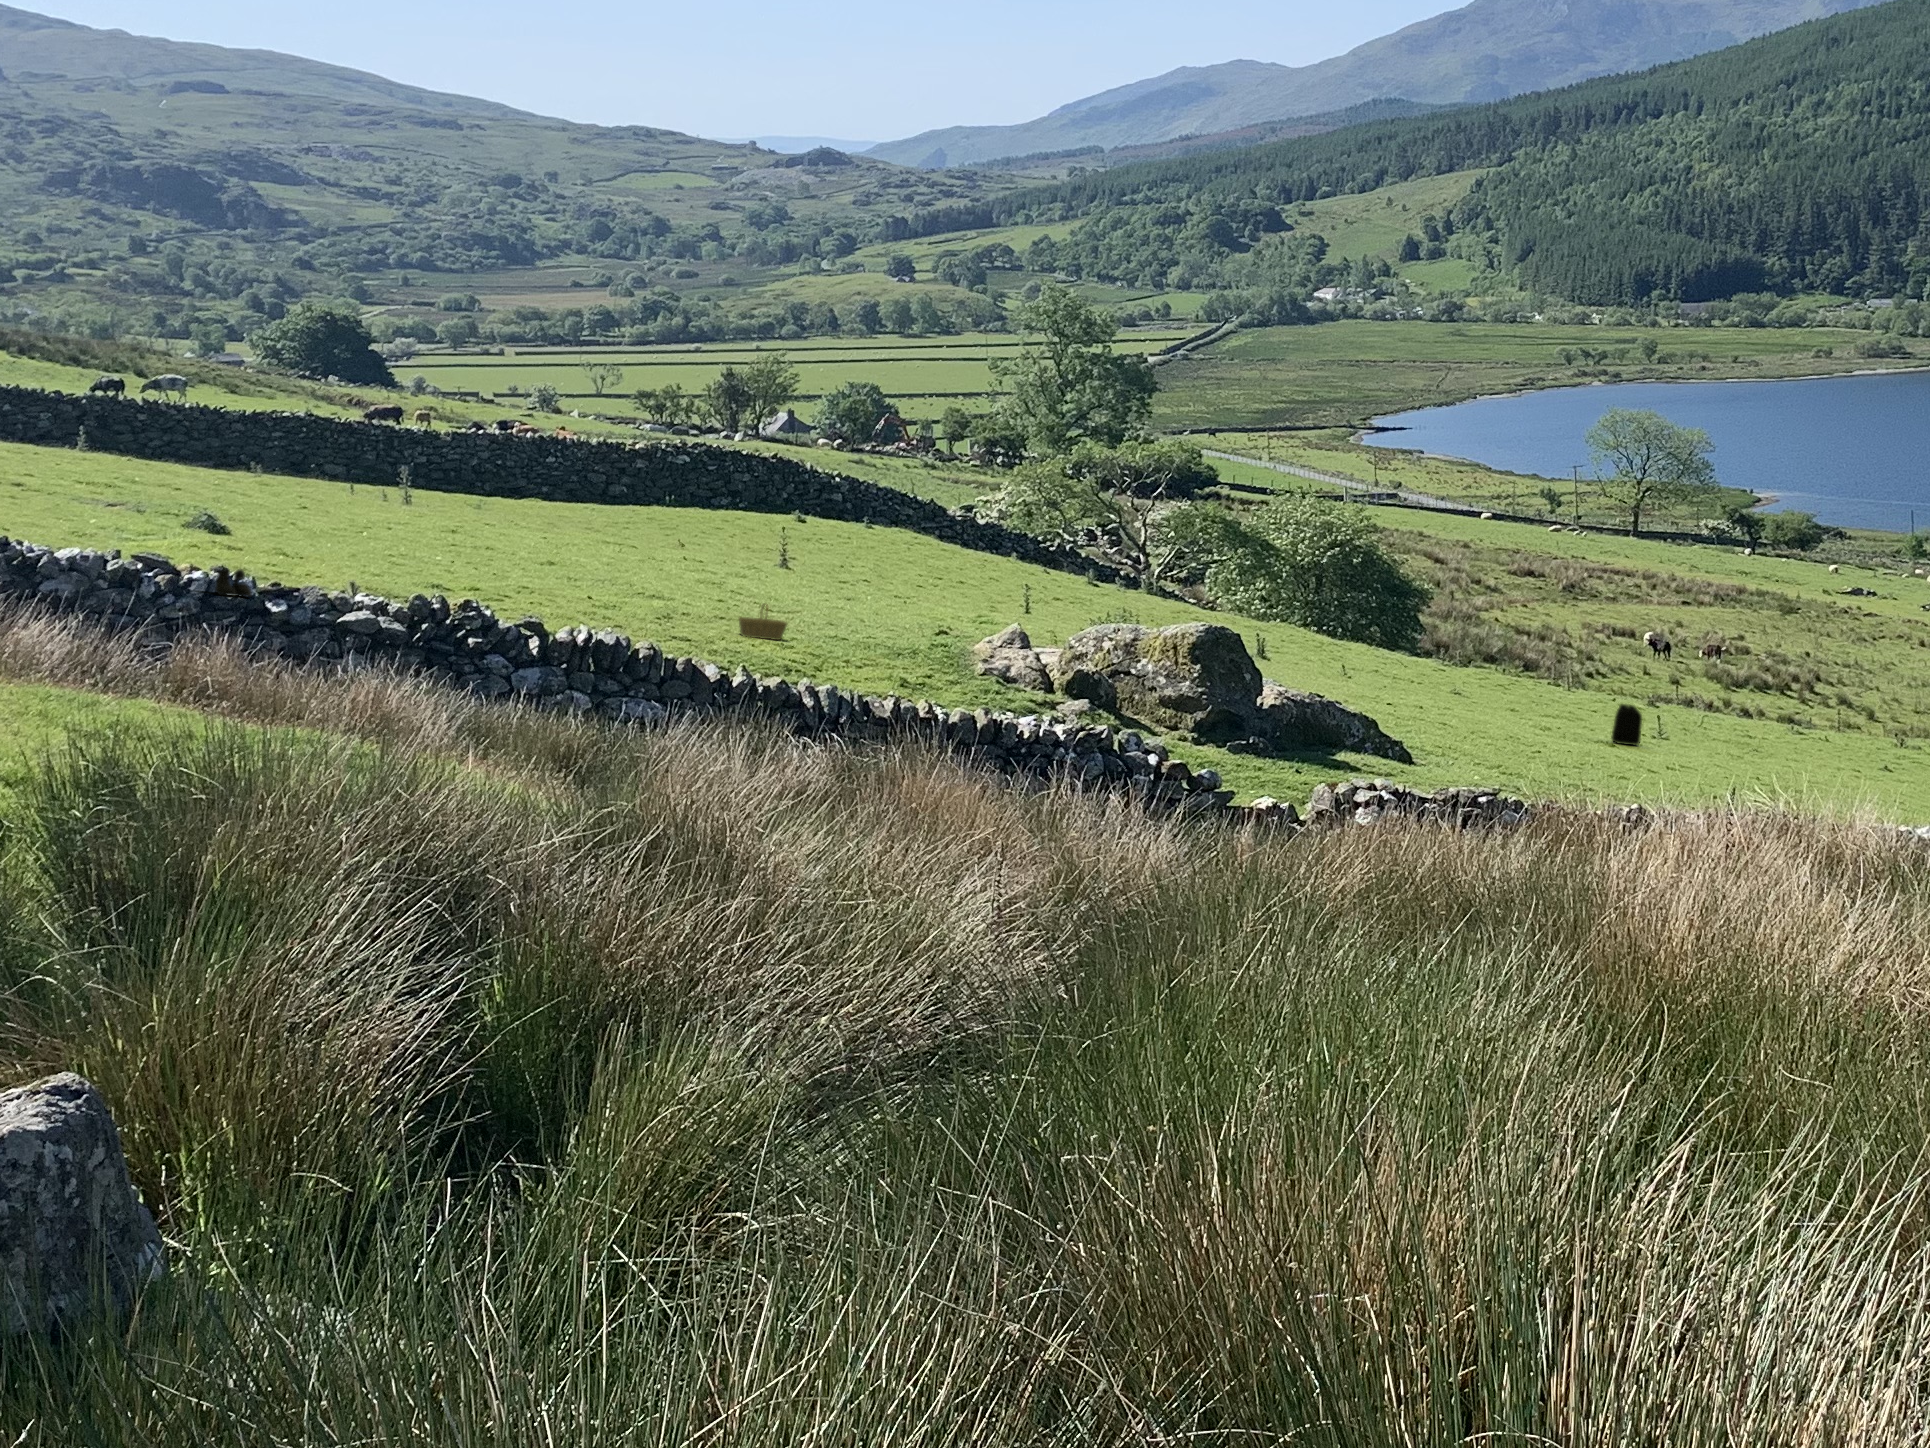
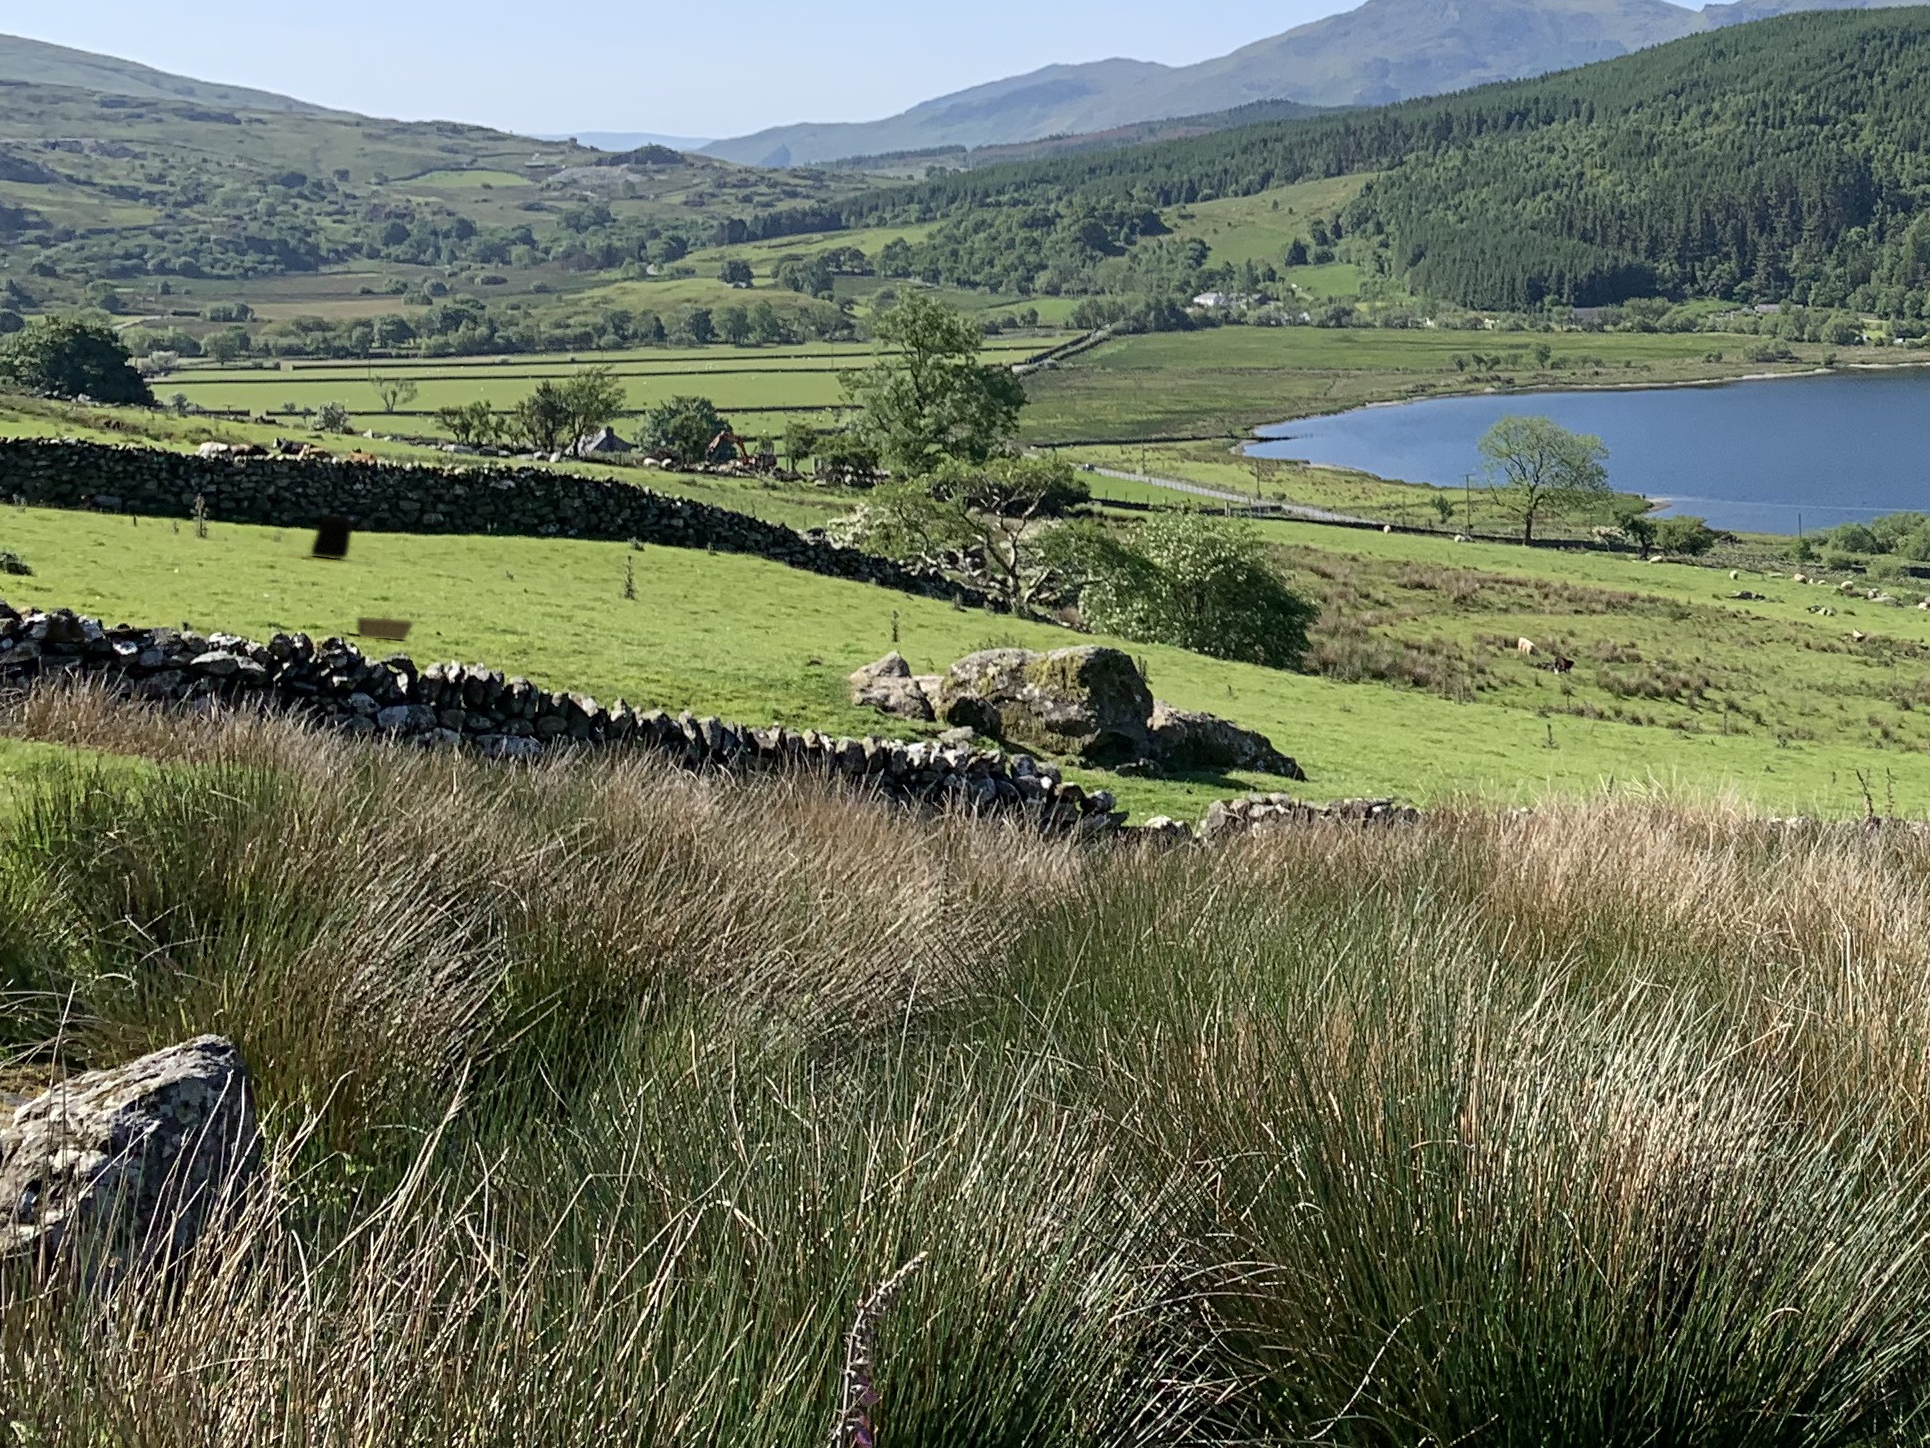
basket: present [739,604,787,640] -> present [357,616,413,640]
backpack: present [1611,704,1642,745] -> present [311,515,352,559]

